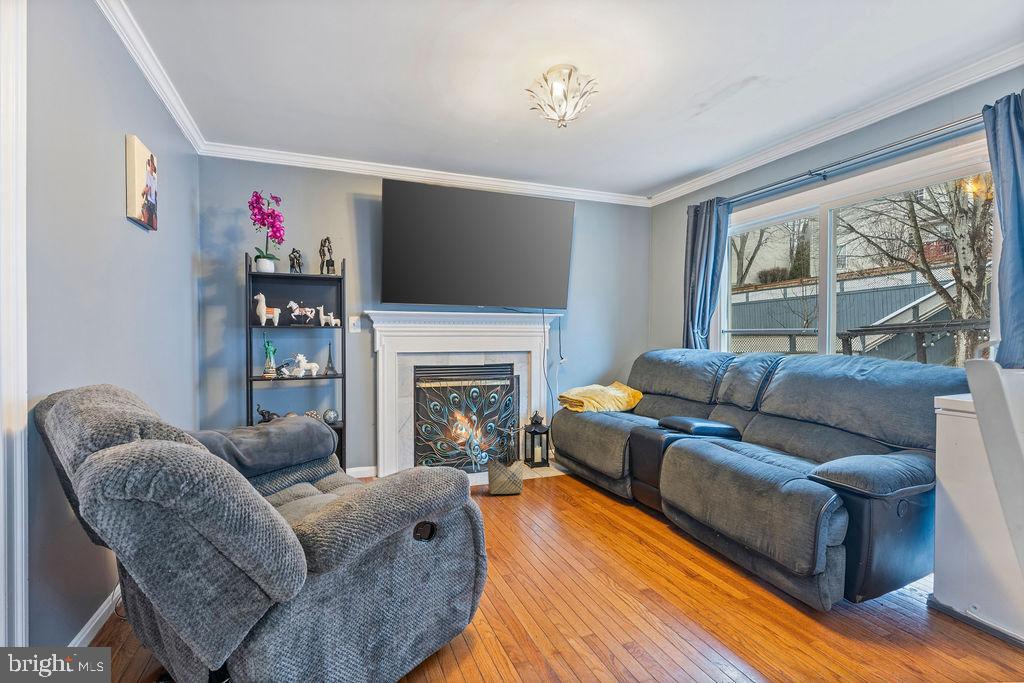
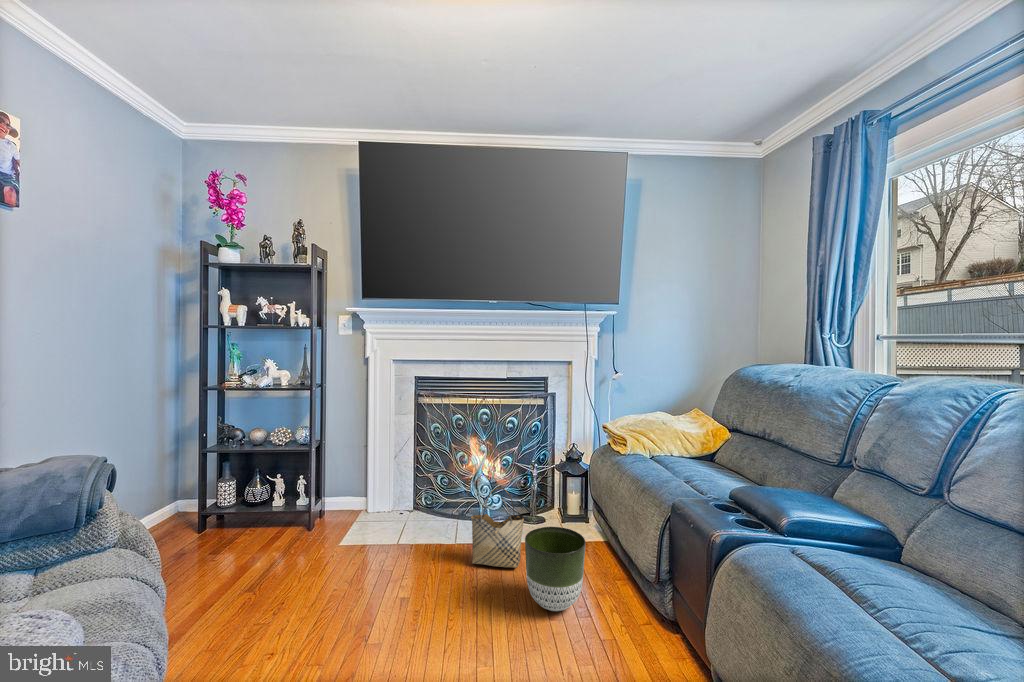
planter: none [539,458,578,507] -> present [525,527,585,611]

